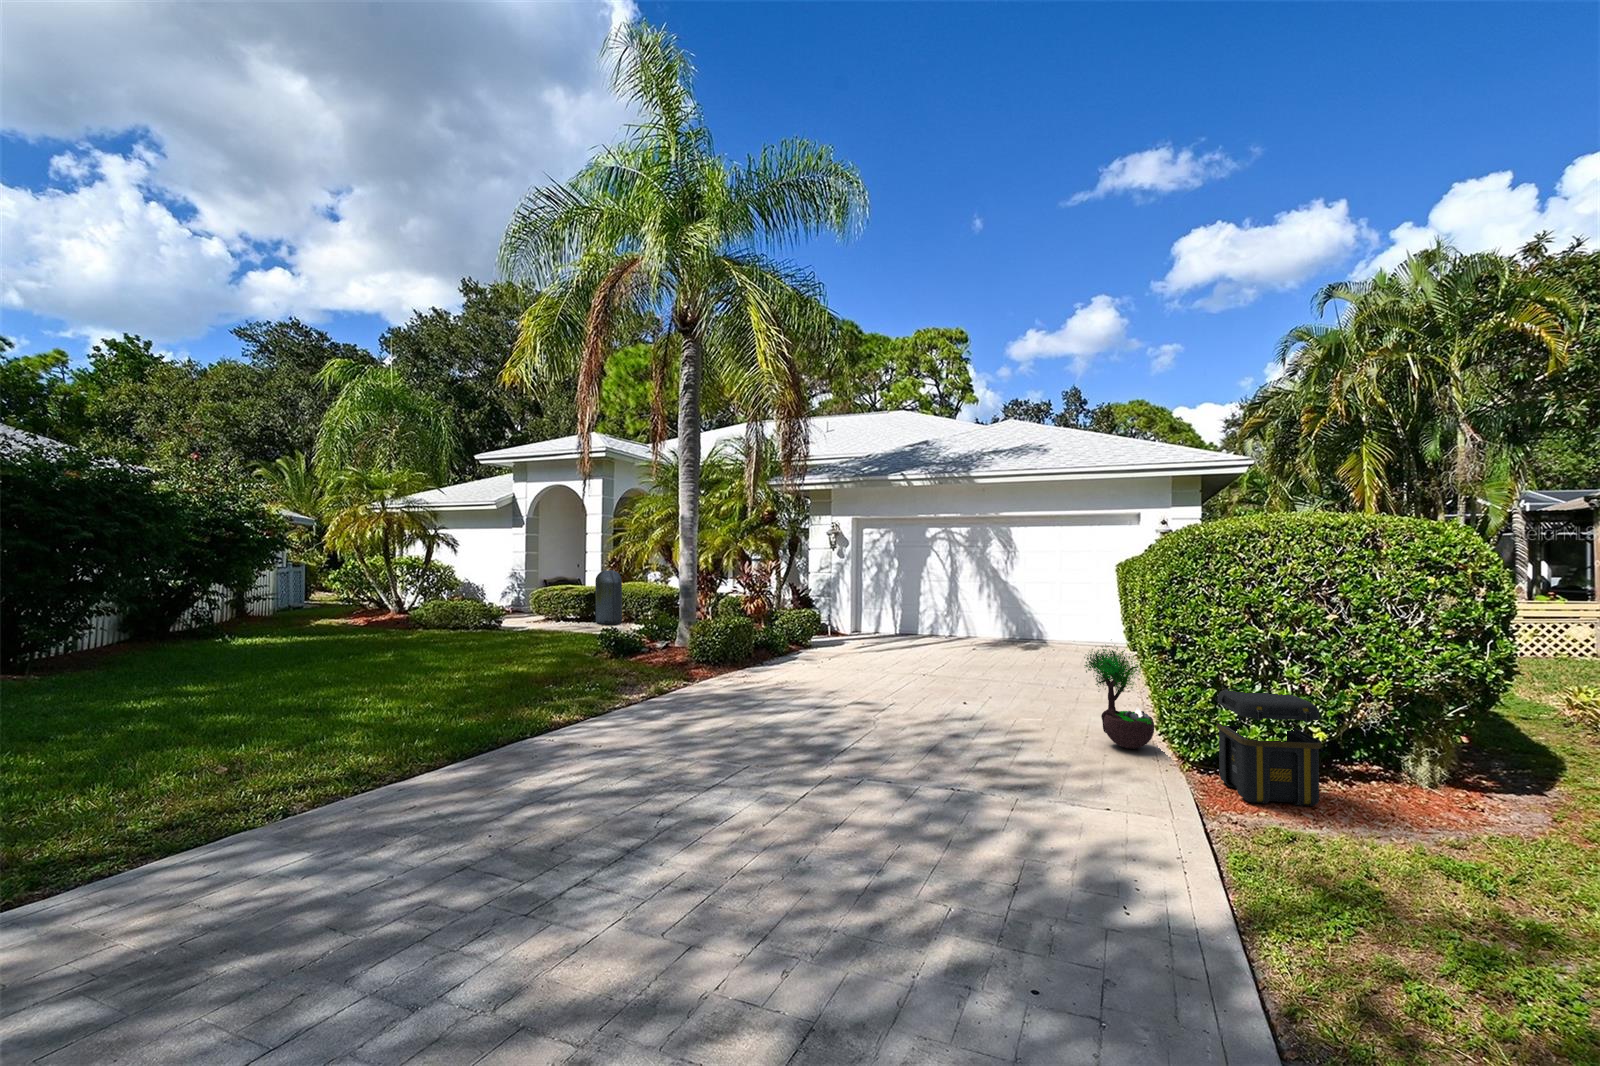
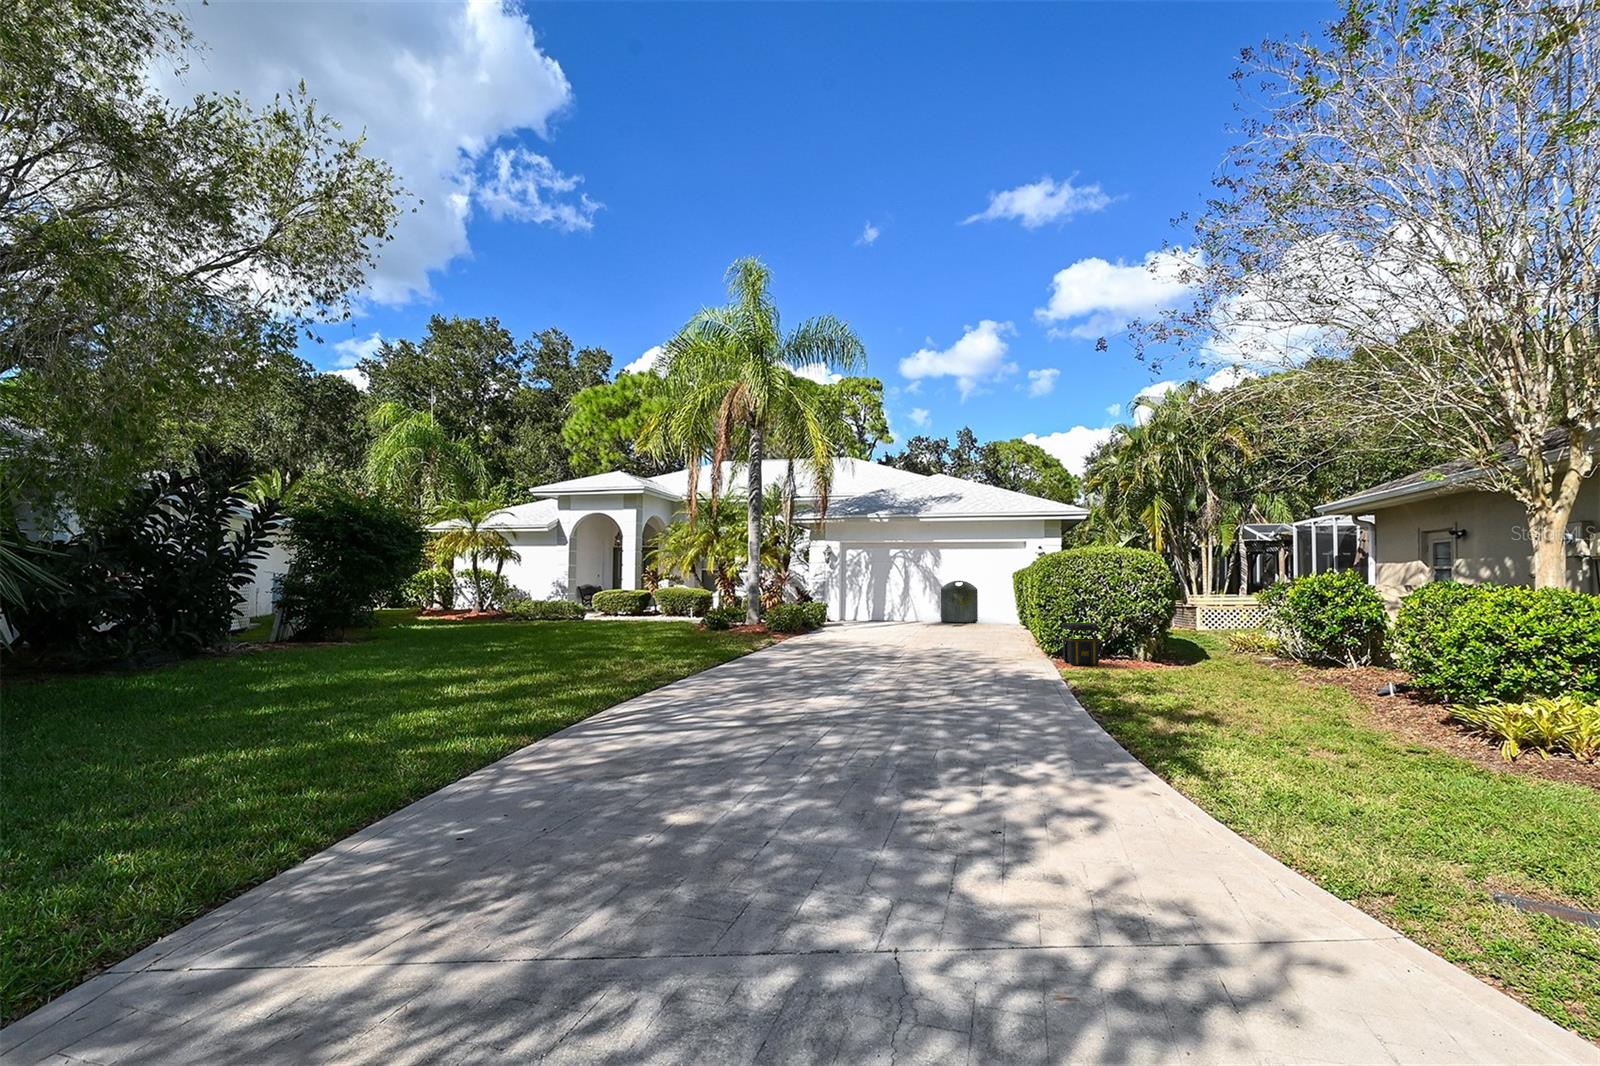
trash can: present [595,570,622,625] -> present [941,581,978,623]
potted tree: present [1084,645,1154,749] -> none [1005,605,1037,656]

